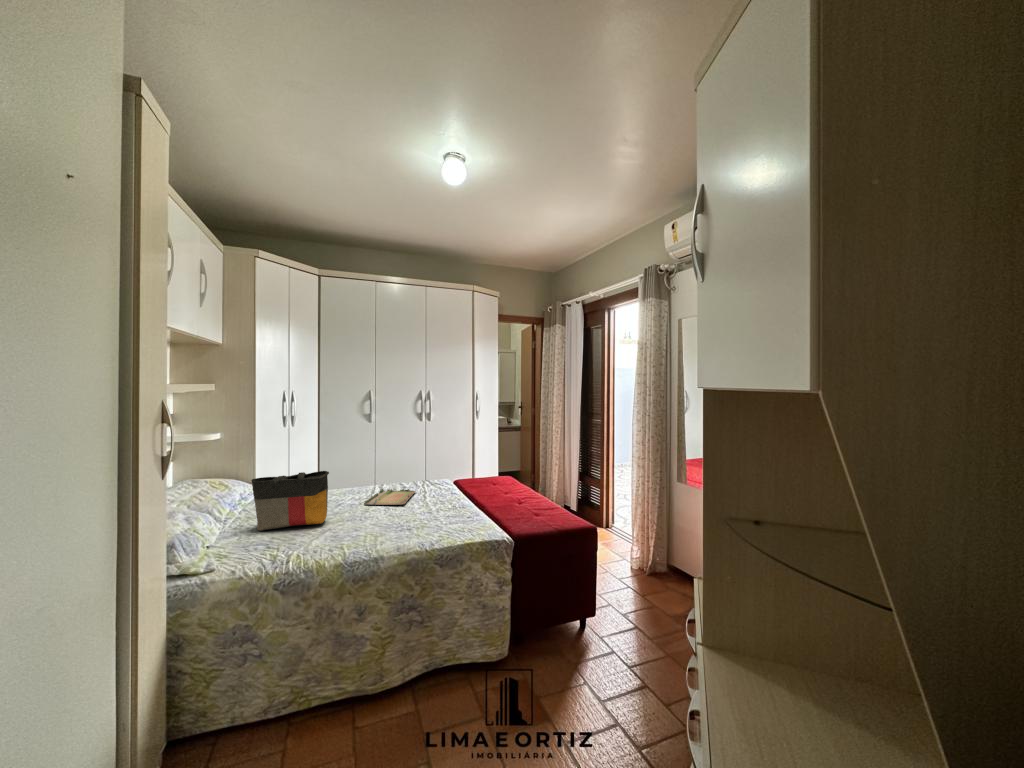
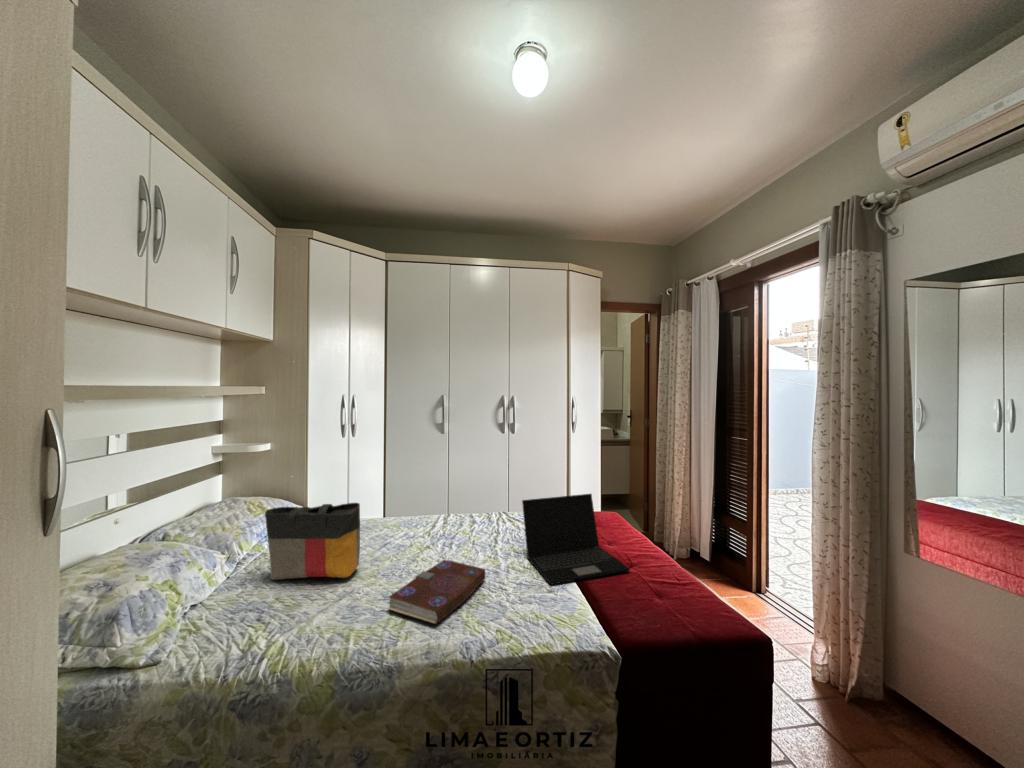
laptop: none [445,459,519,515] -> present [522,494,630,585]
tray: present [364,489,416,505] -> none [416,520,487,551]
book: none [361,508,424,538] -> present [388,560,485,625]

